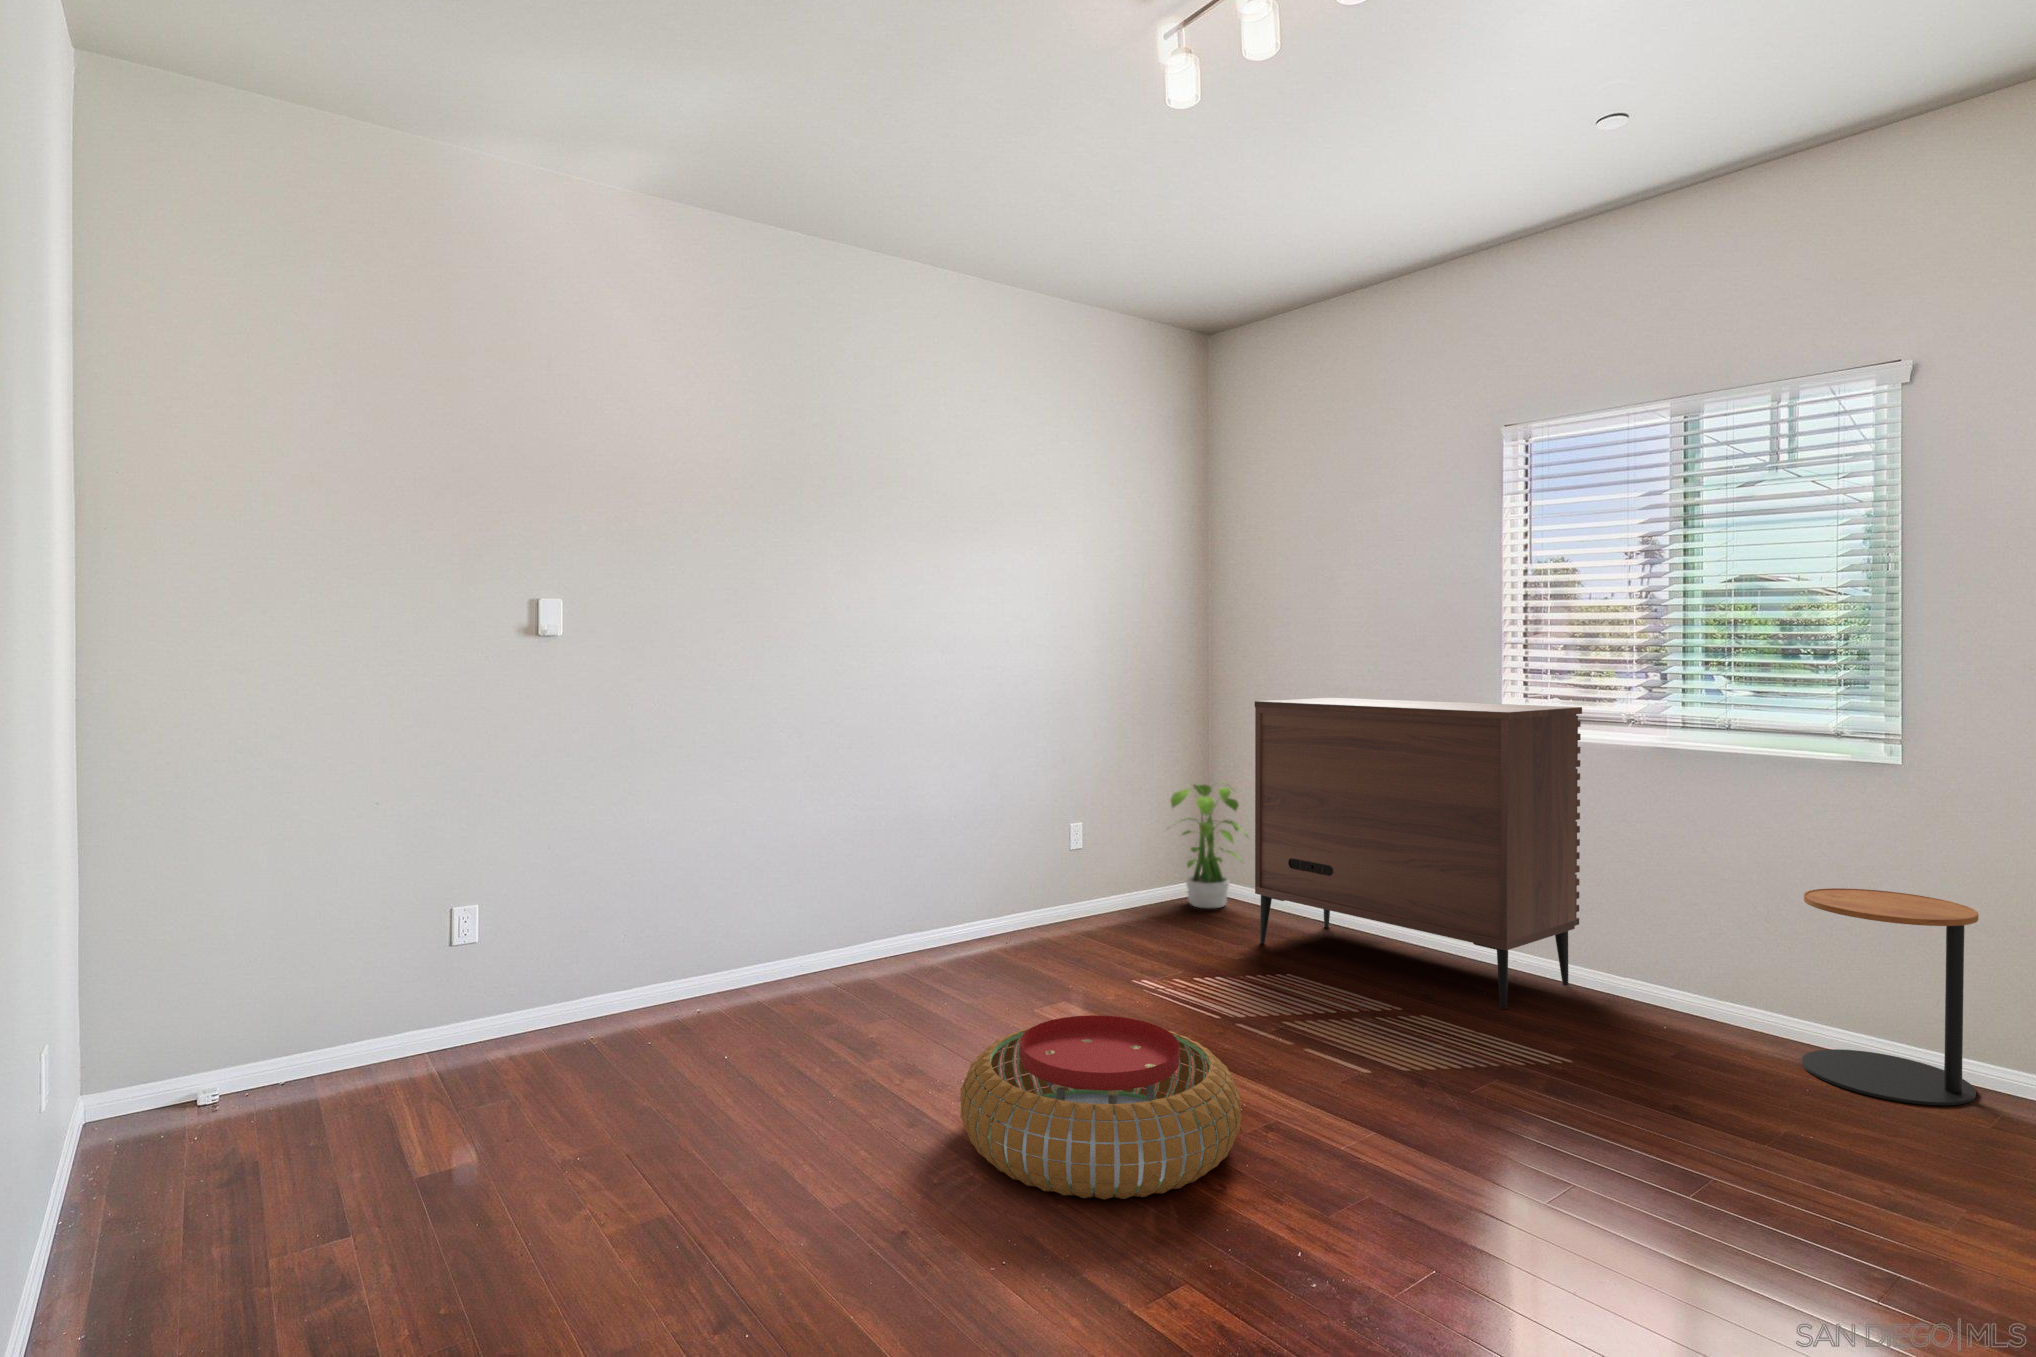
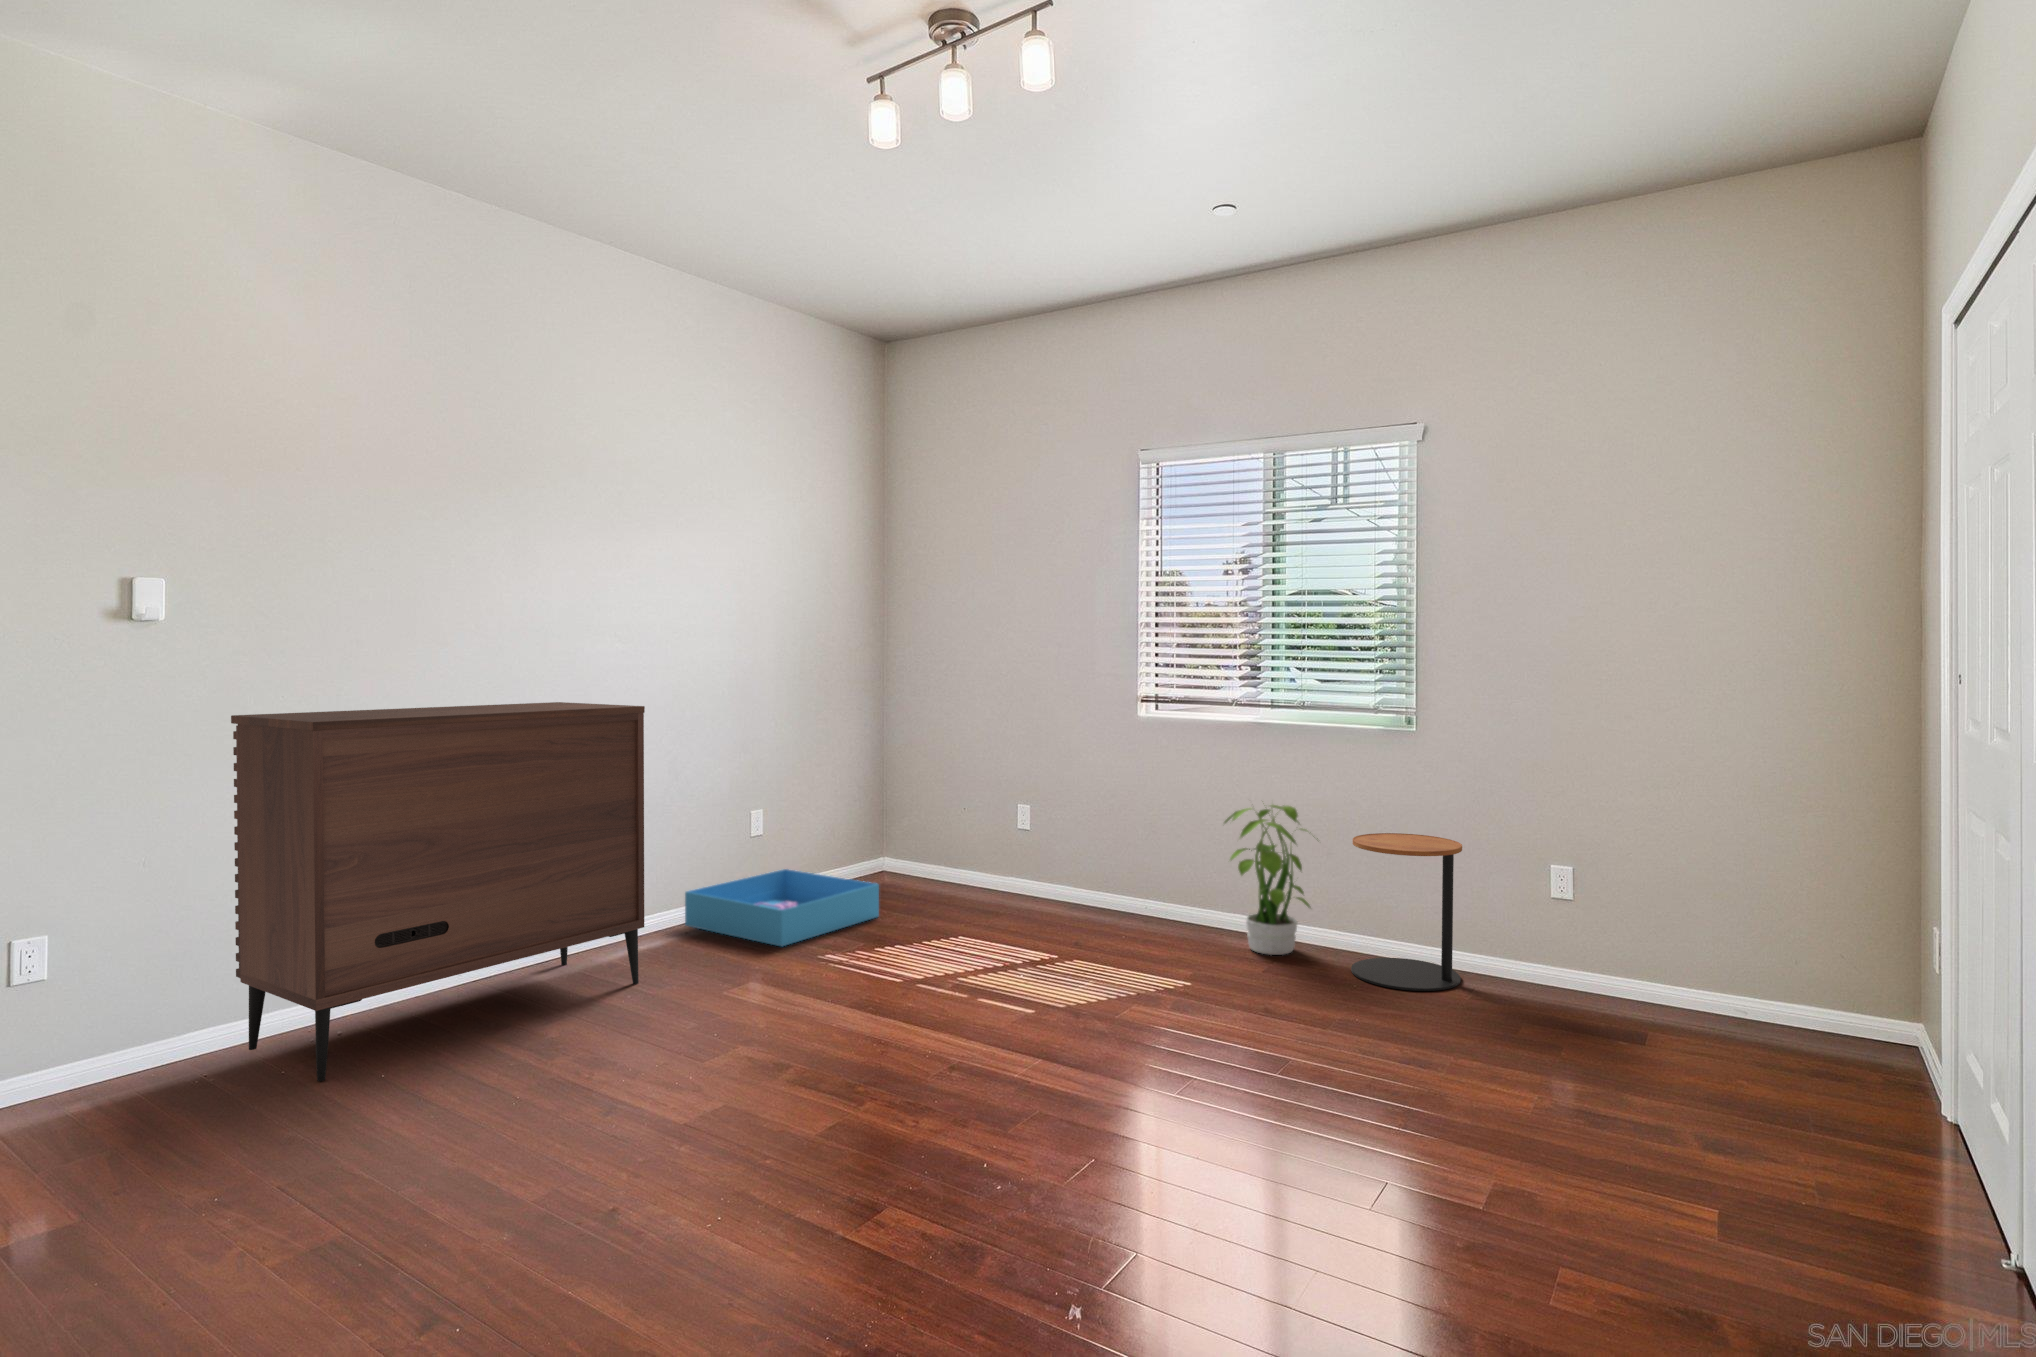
dresser: present [1255,698,1582,1009] -> present [231,702,645,1081]
potted plant: present [1169,784,1248,909] -> present [1223,804,1318,955]
storage bin: none [999,883,1198,968] -> present [685,869,879,947]
pouf: present [961,1015,1241,1199] -> none [667,980,929,1140]

